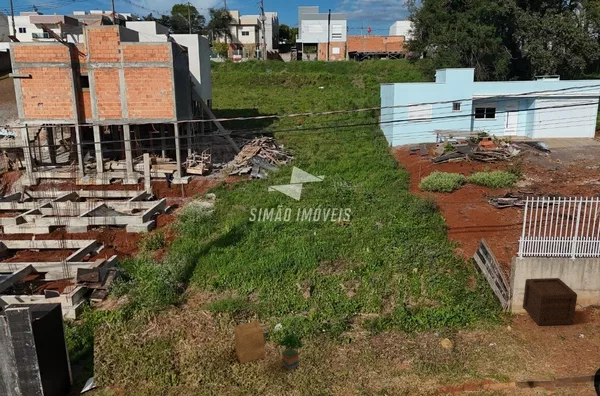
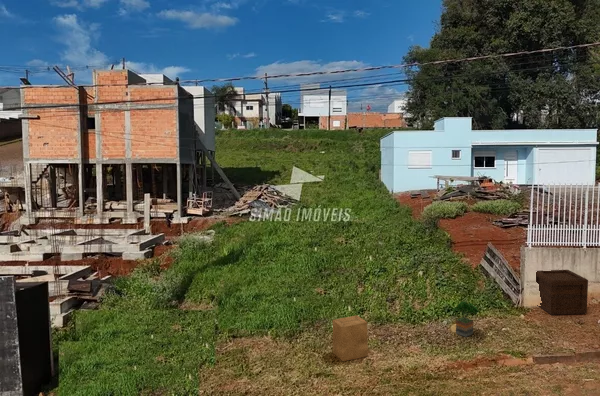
cardboard box: present [234,321,265,363] -> present [333,315,368,361]
potted tree: present [279,334,303,370] -> present [453,302,479,337]

